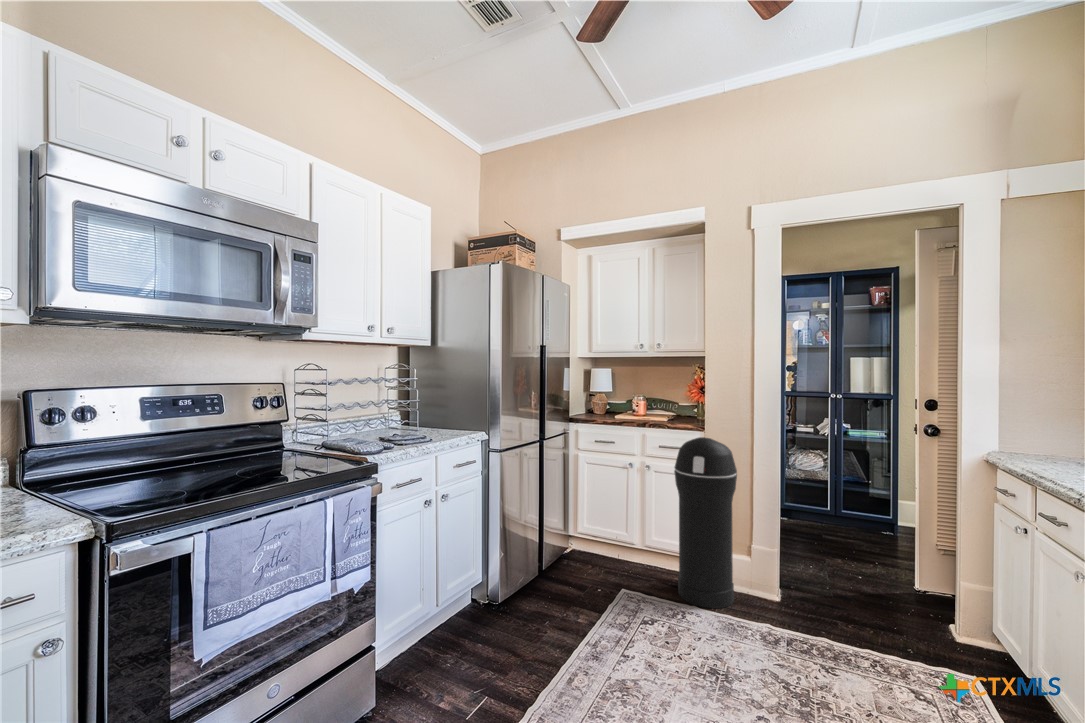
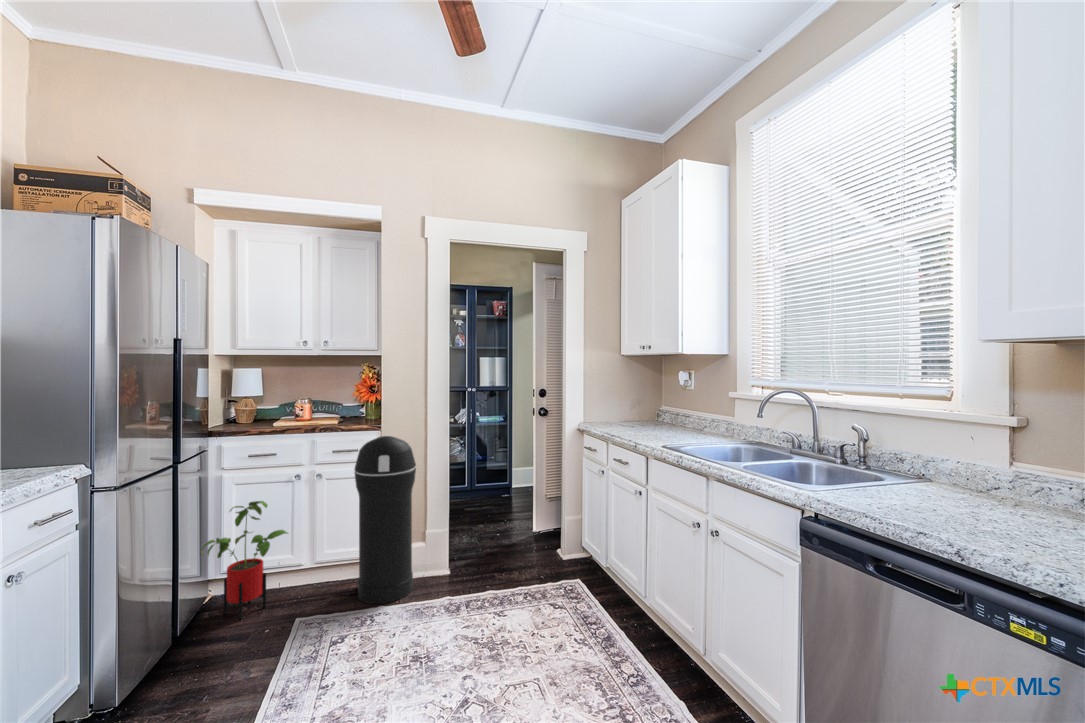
house plant: none [560,480,621,576] -> present [201,501,288,620]

